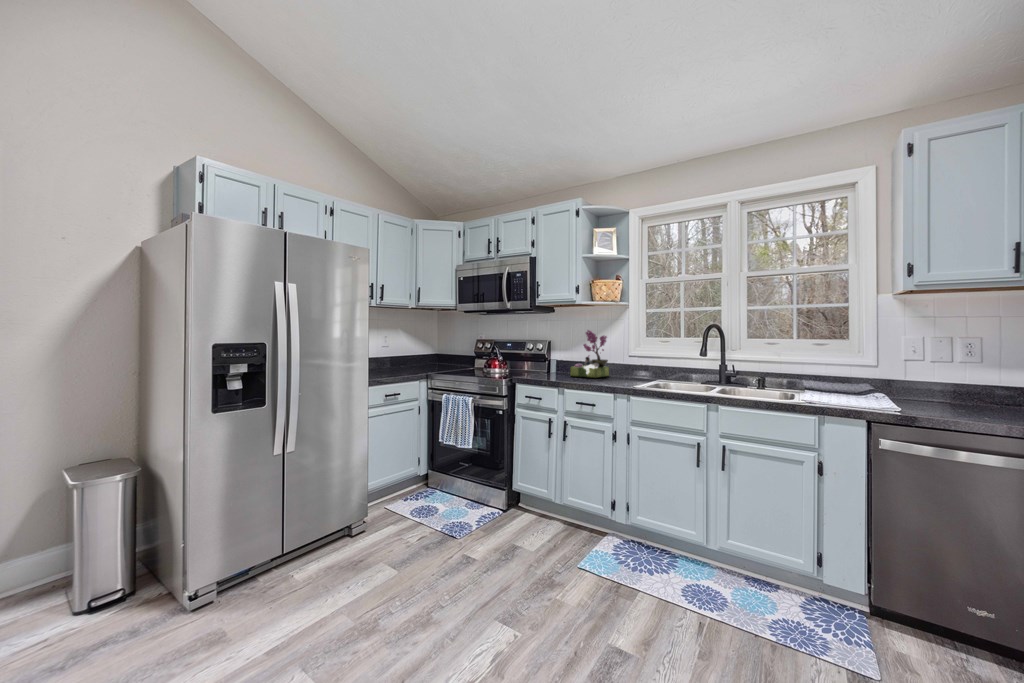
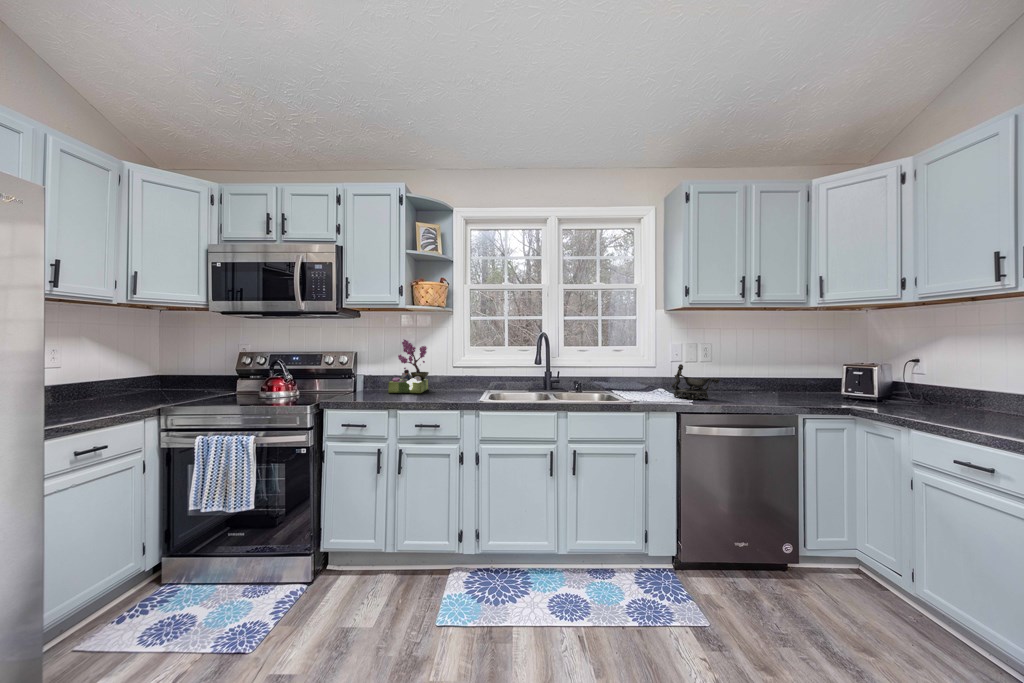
decorative bowl: none [914,356,1001,407] -> present [672,364,719,400]

